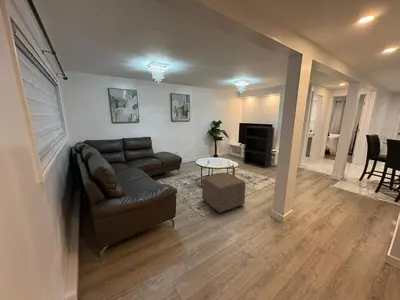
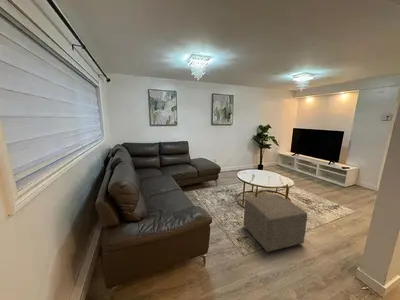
bookshelf: present [243,126,274,168] -> none [297,133,346,189]

